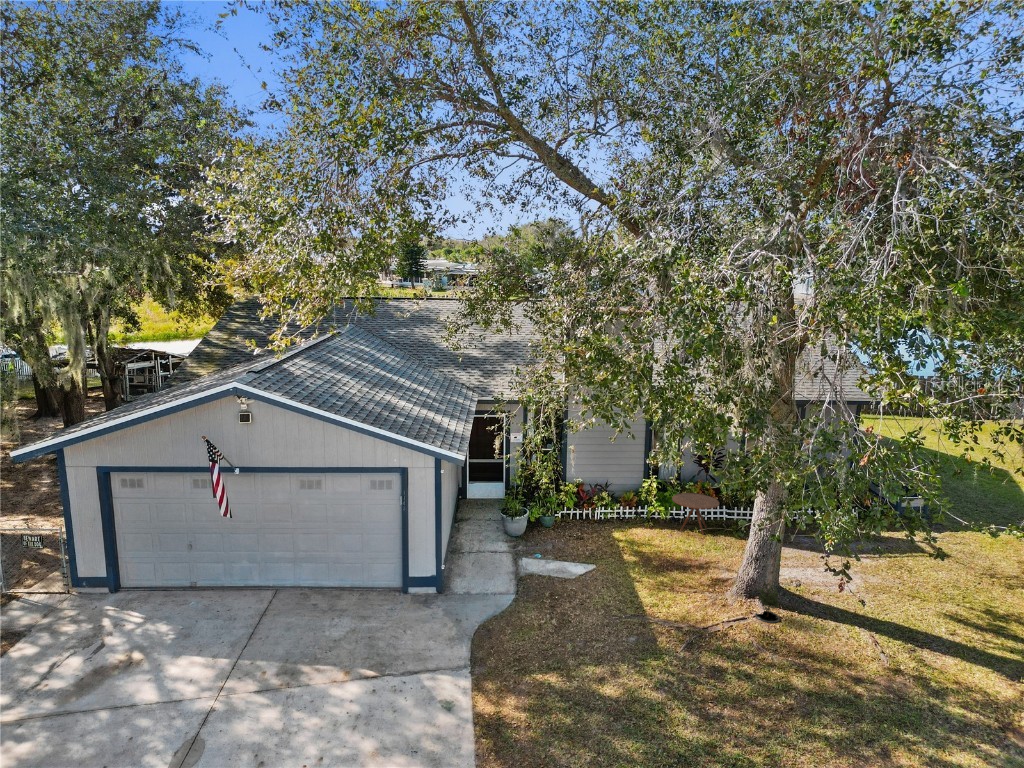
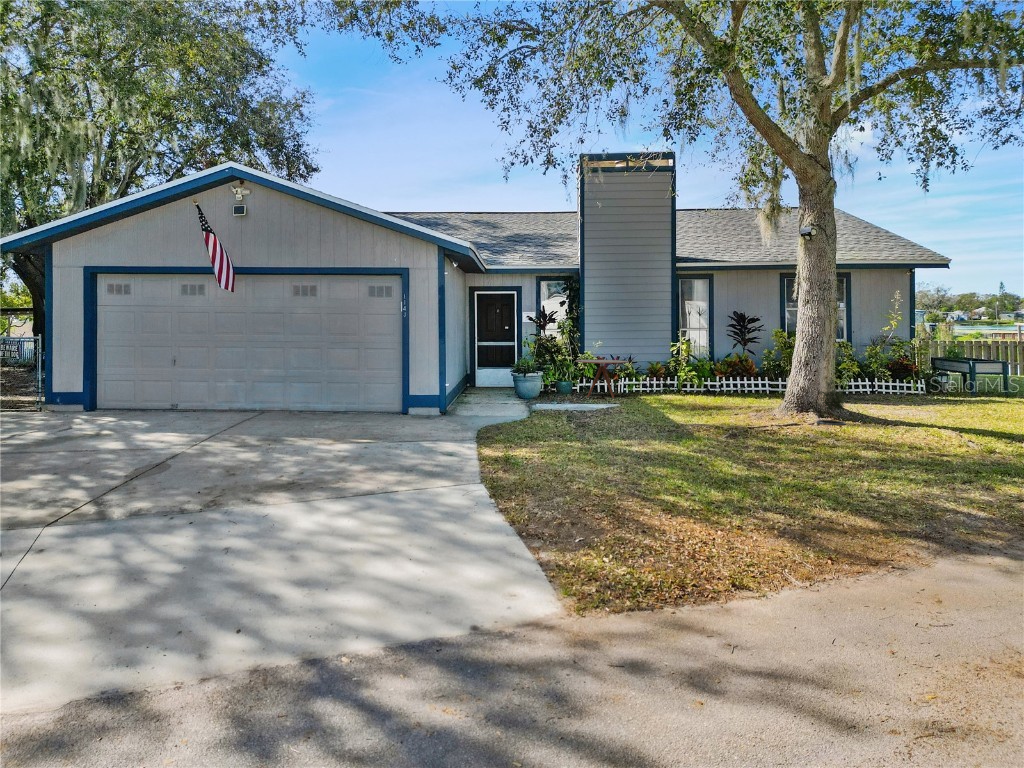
round table: present [672,493,719,535] -> present [576,360,629,398]

